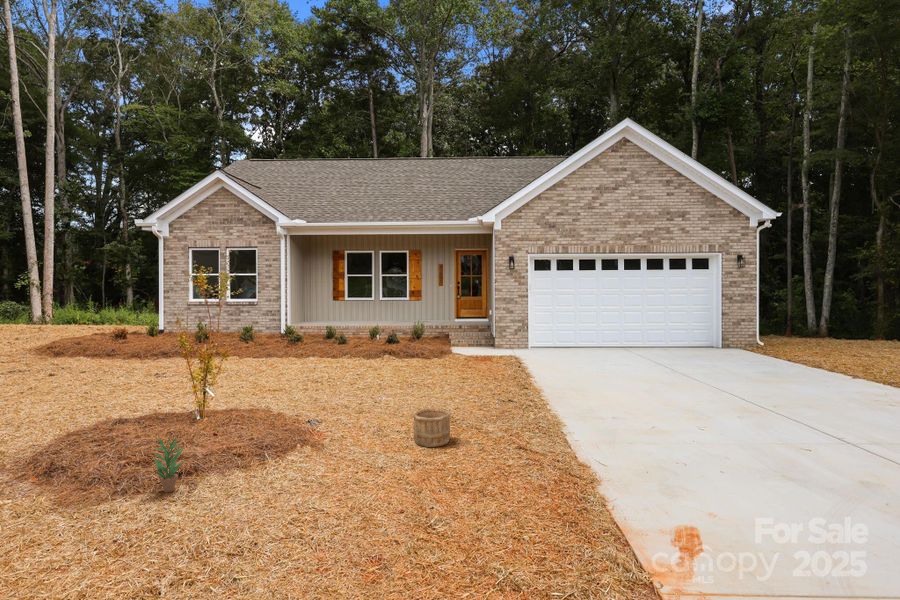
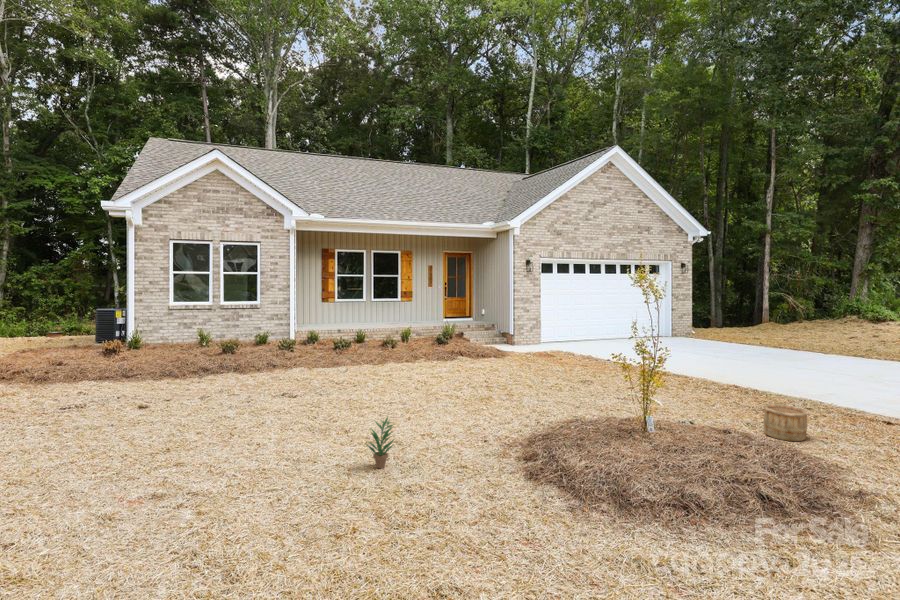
potted plant: present [153,438,184,492] -> present [367,417,394,469]

